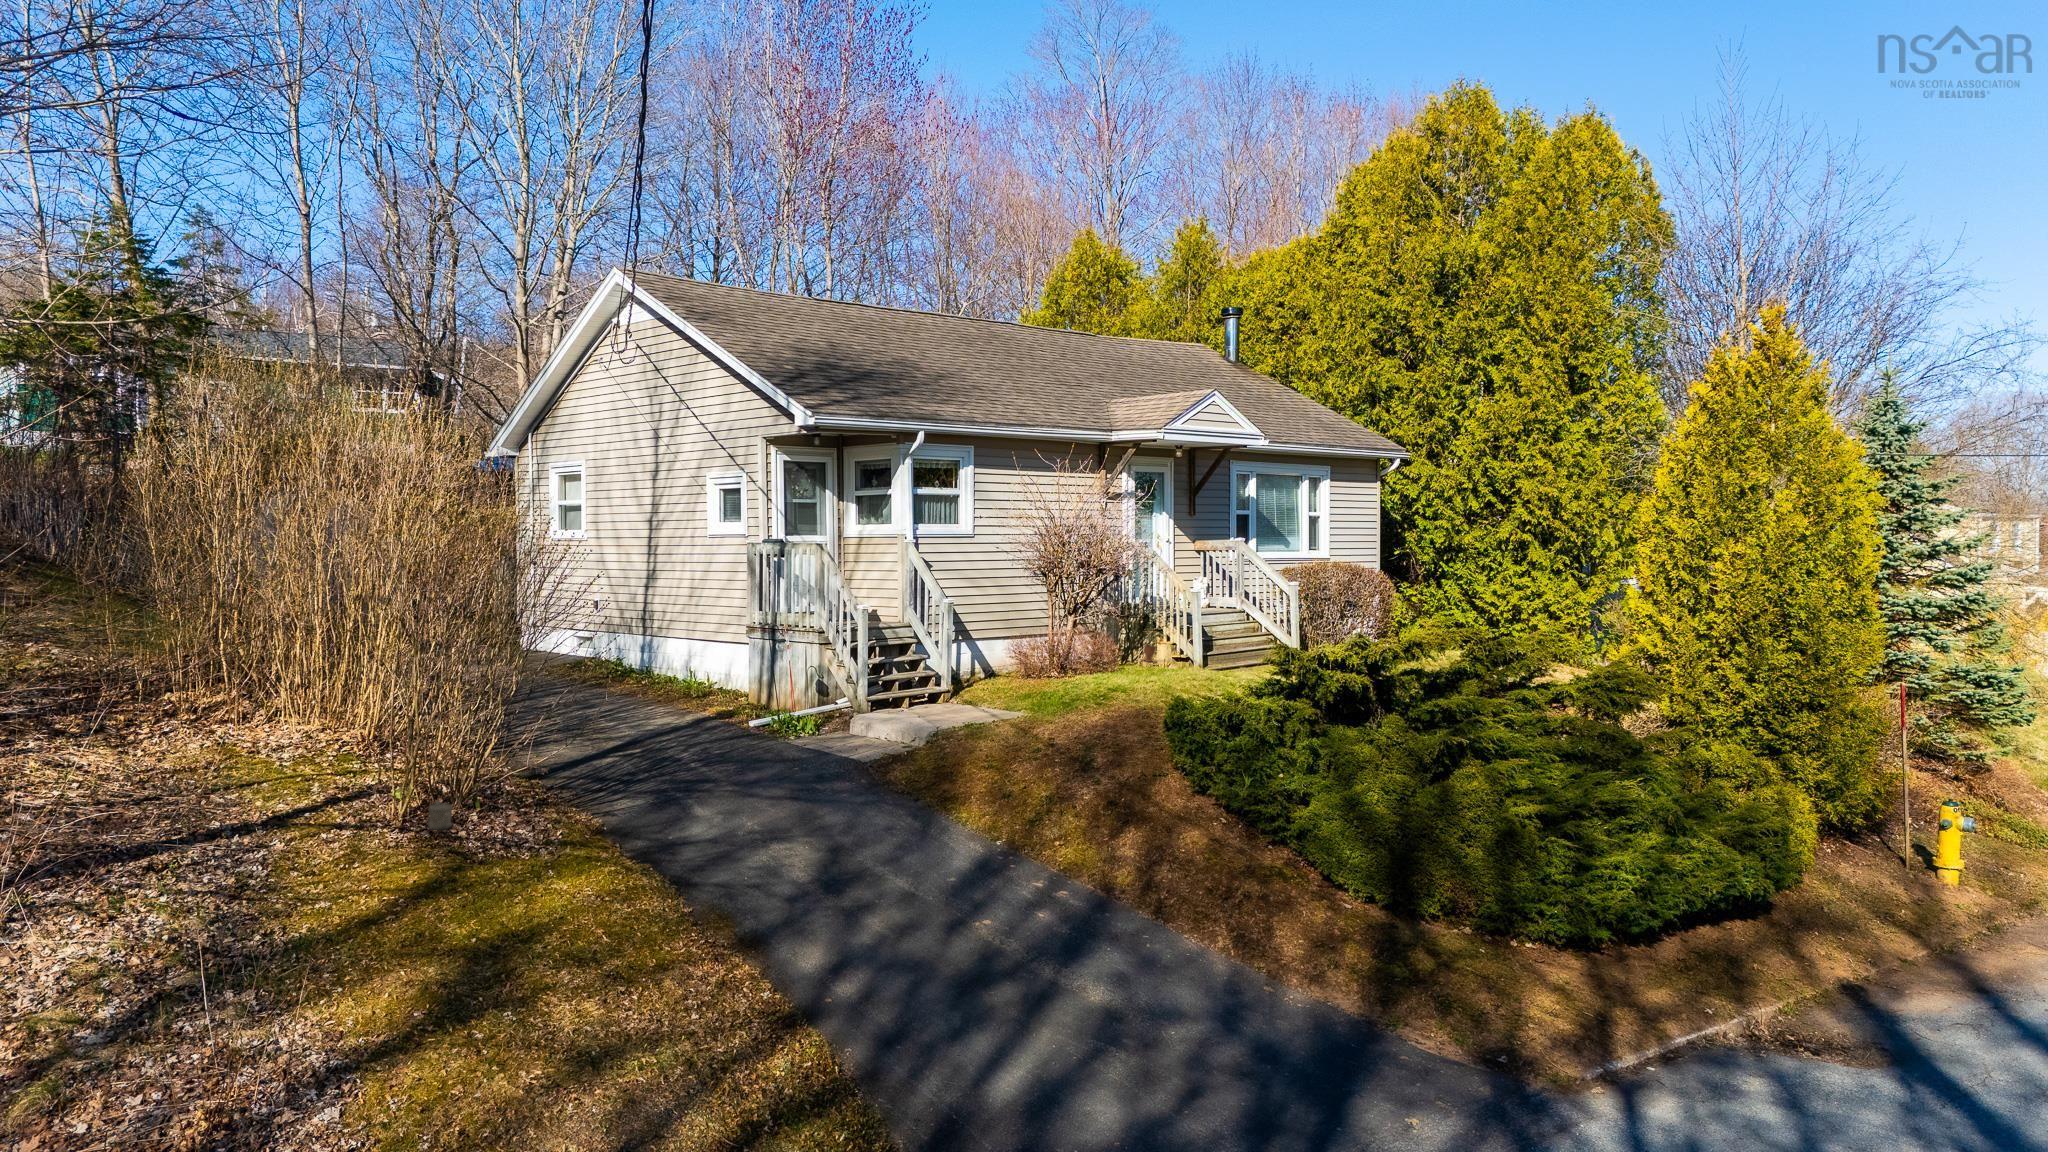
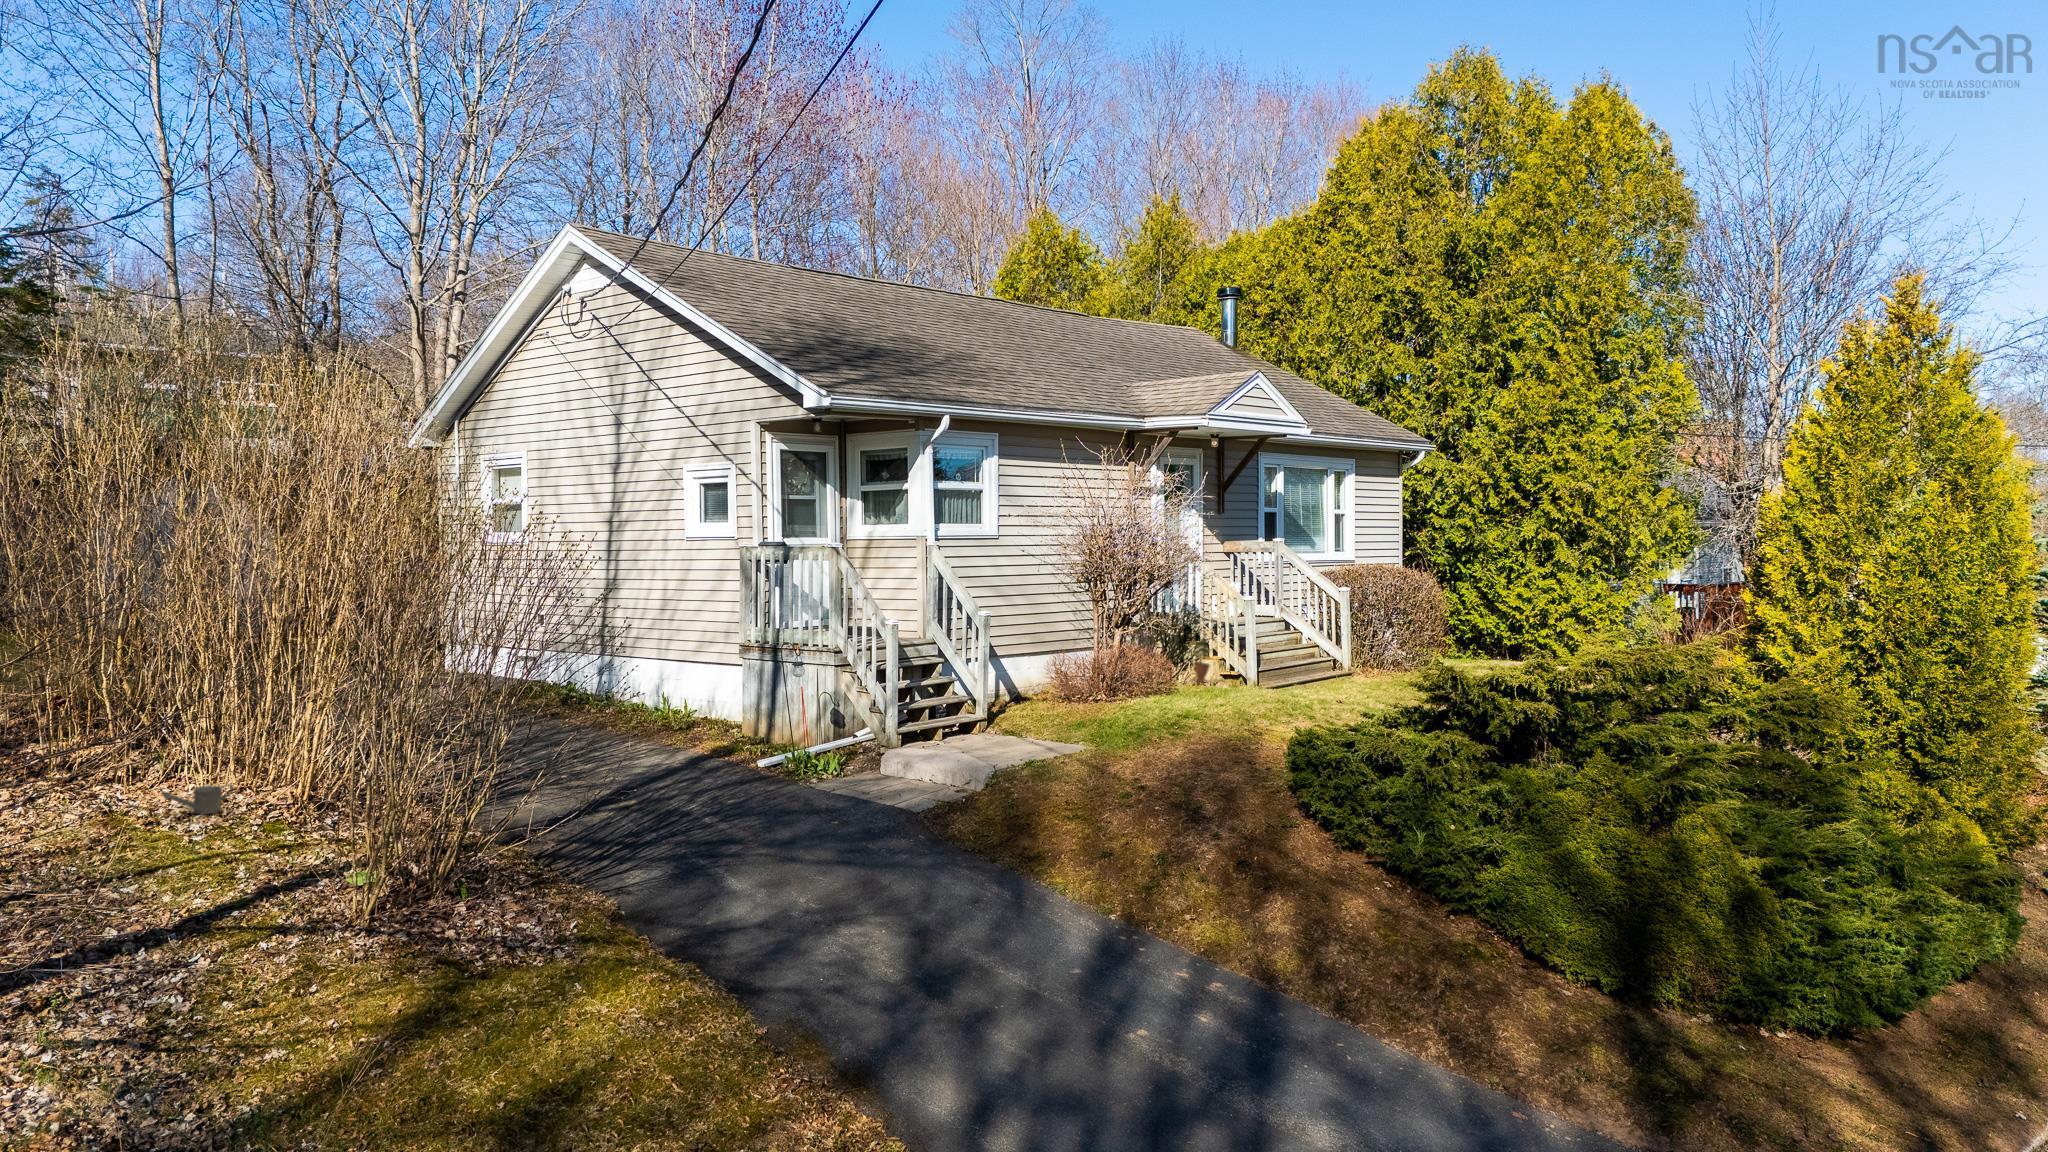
watering can: present [428,801,452,830] -> present [163,784,233,815]

